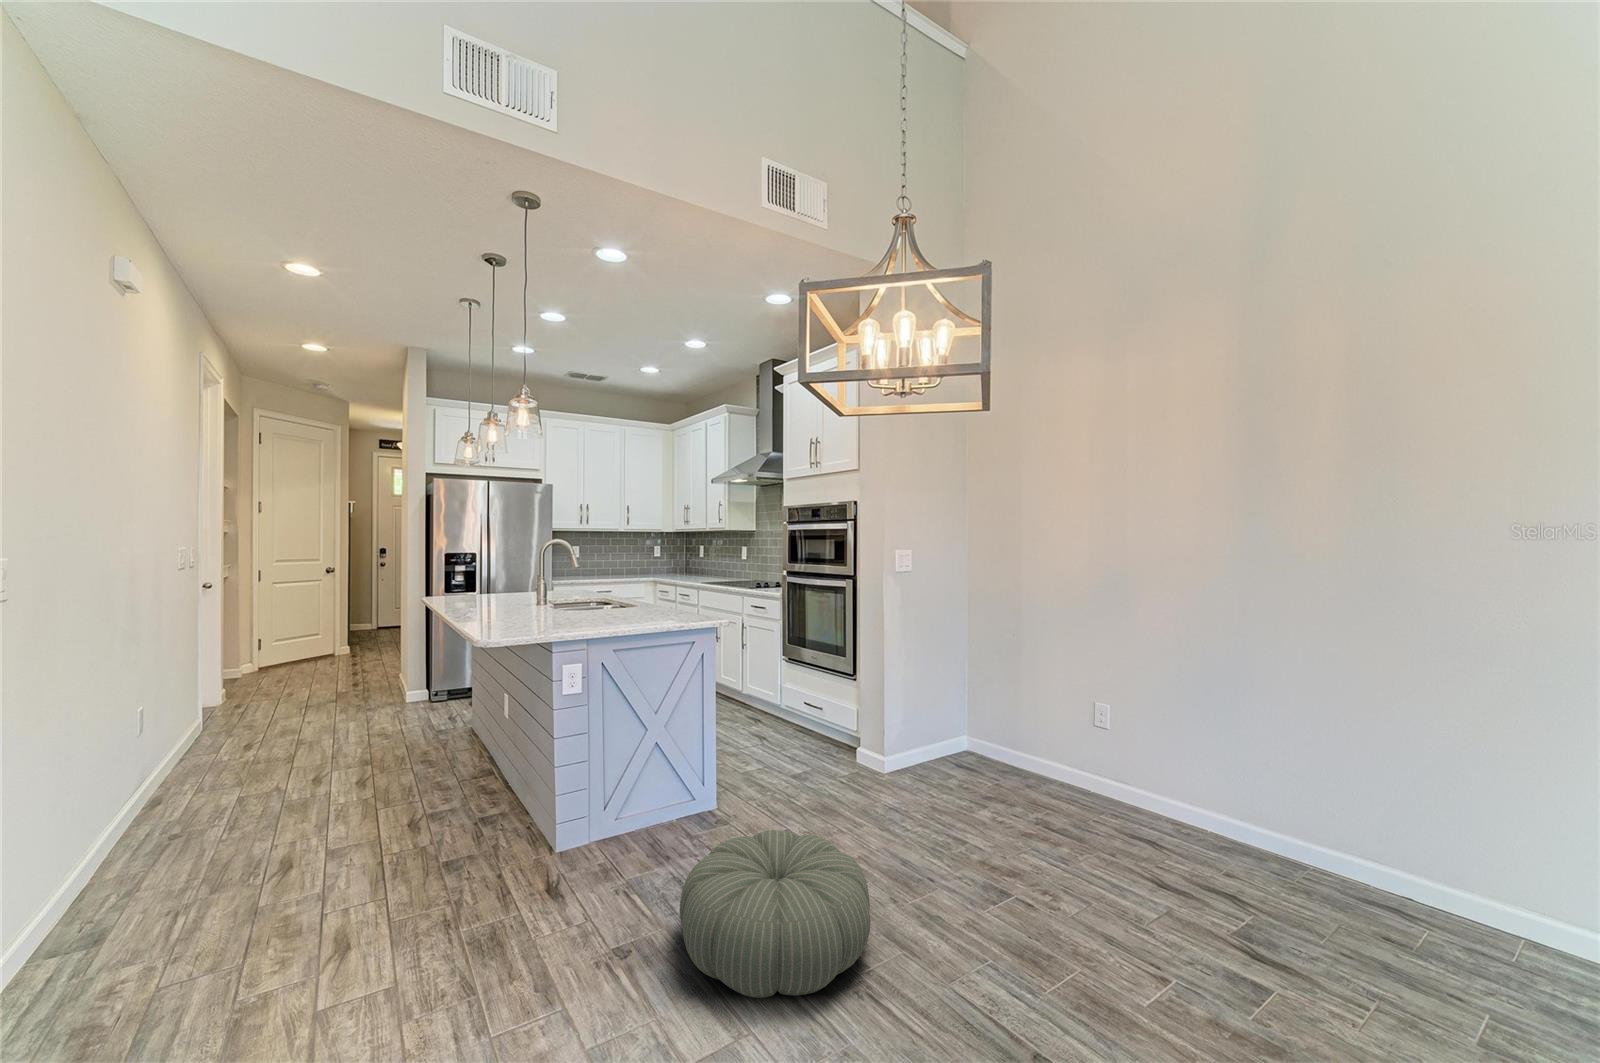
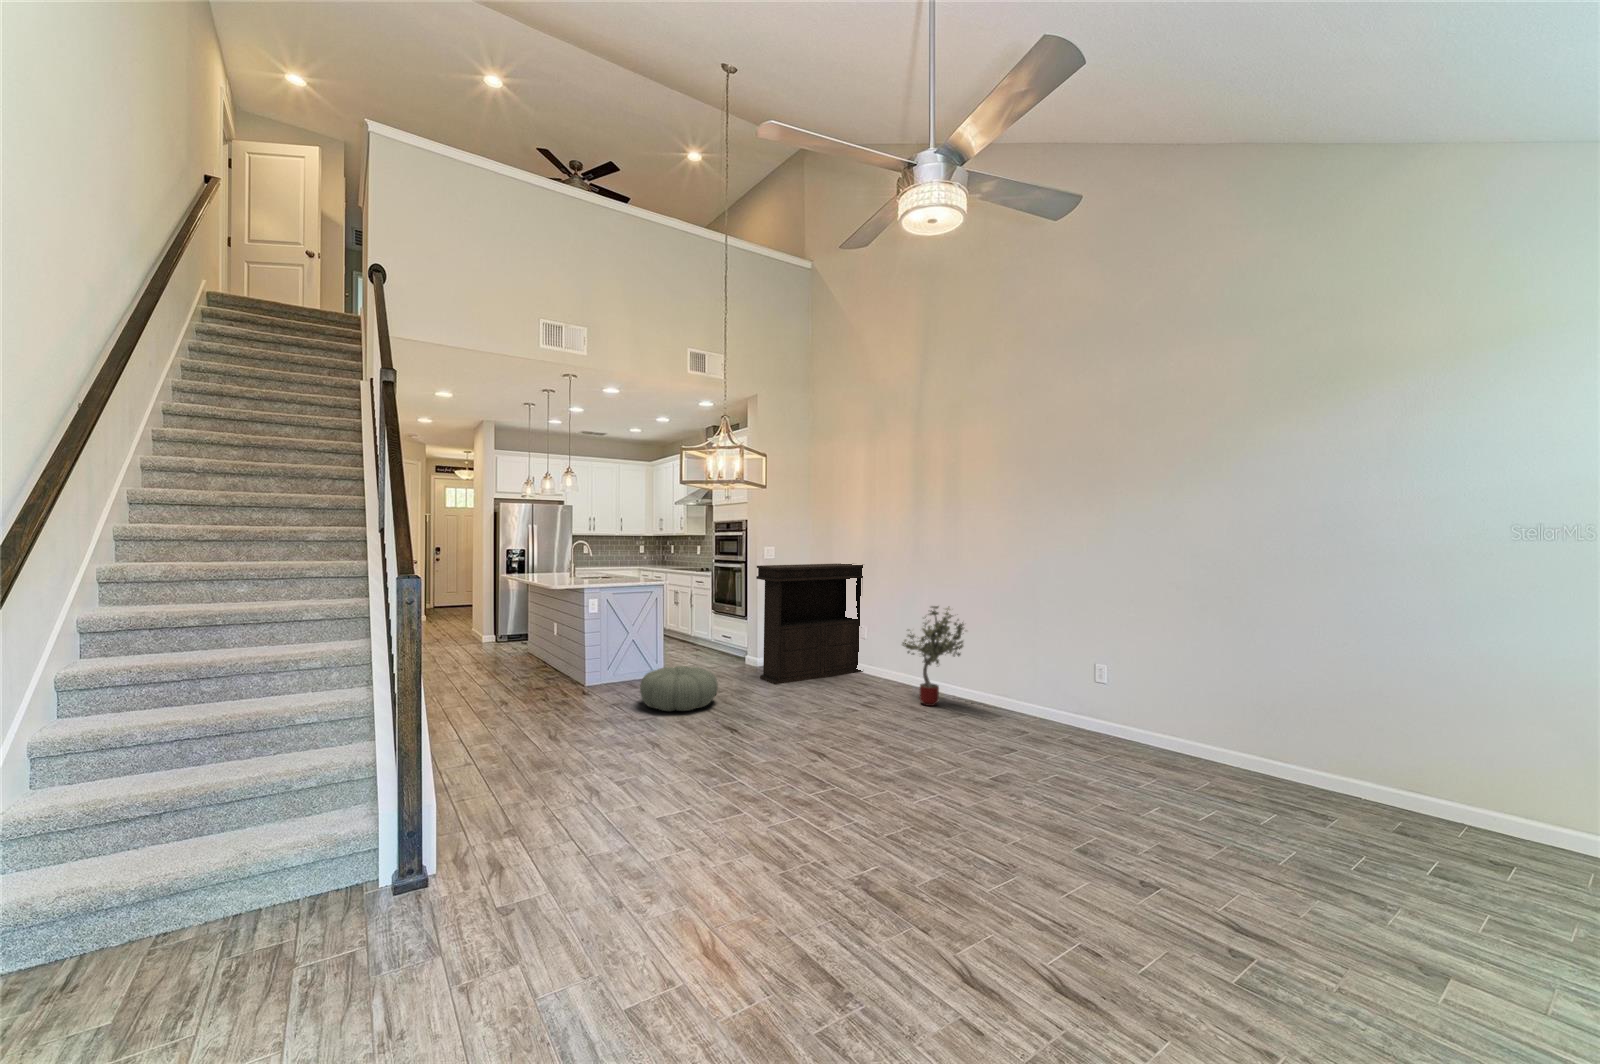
console table: none [902,580,1104,841] -> present [756,563,863,684]
potted tree: none [1263,695,1537,944] -> present [902,606,964,706]

